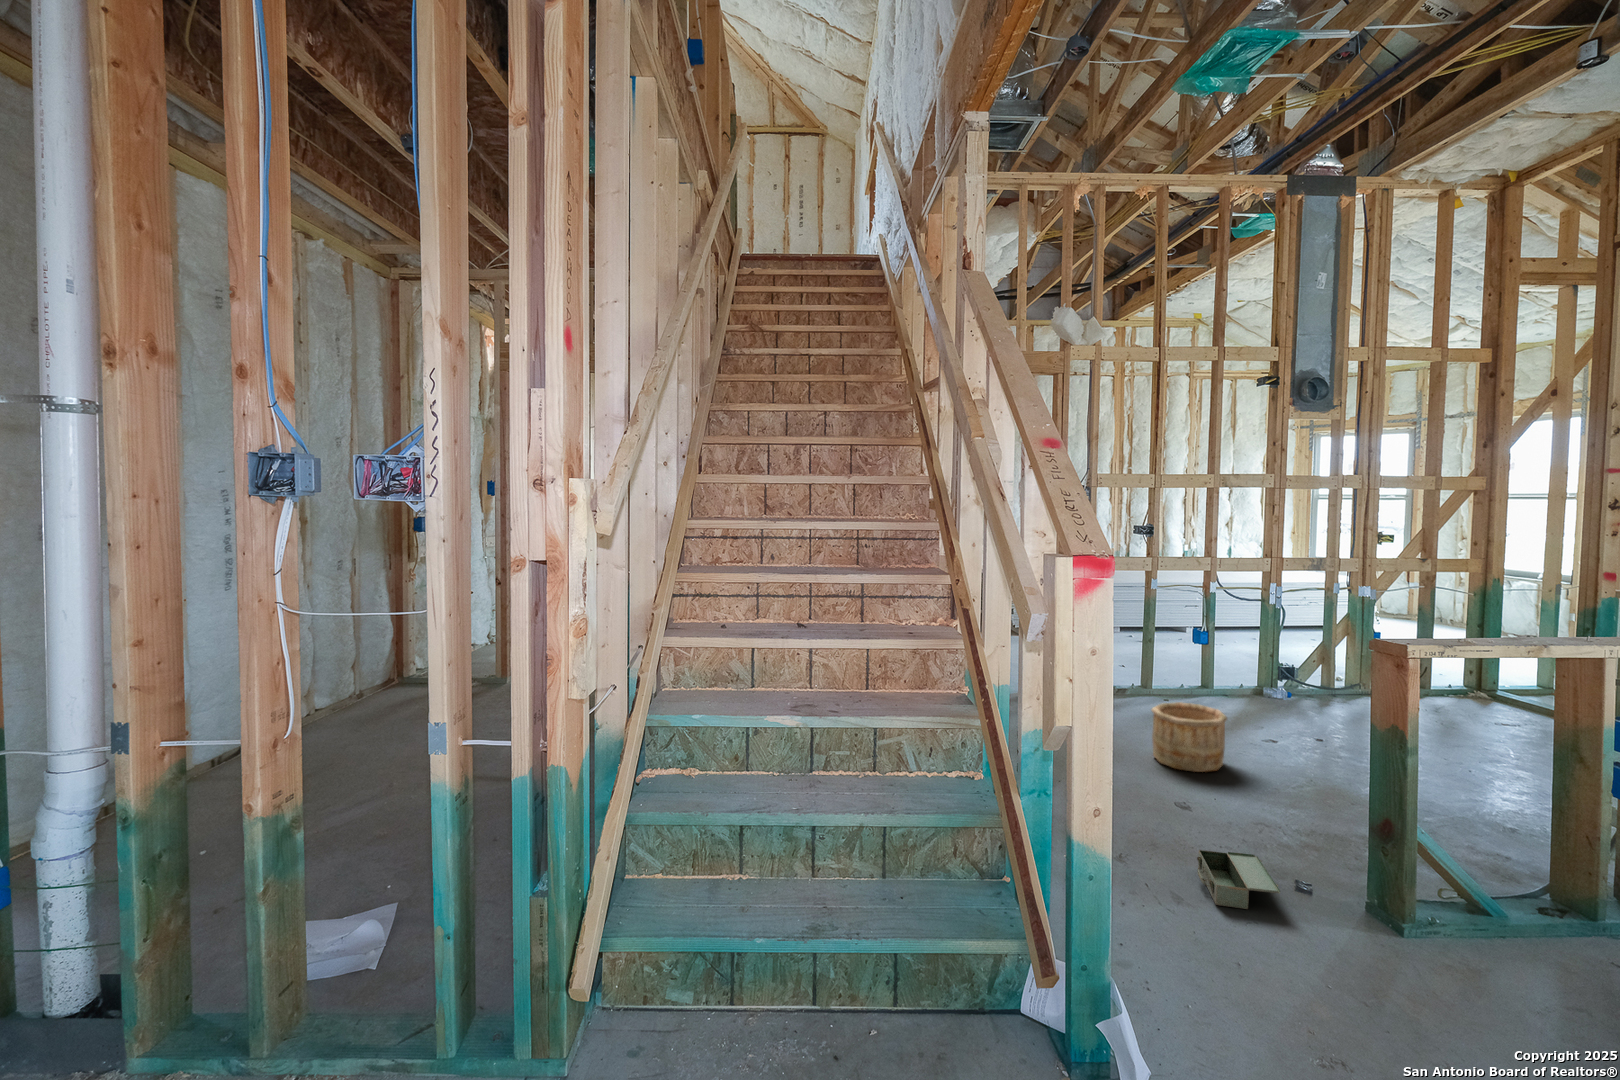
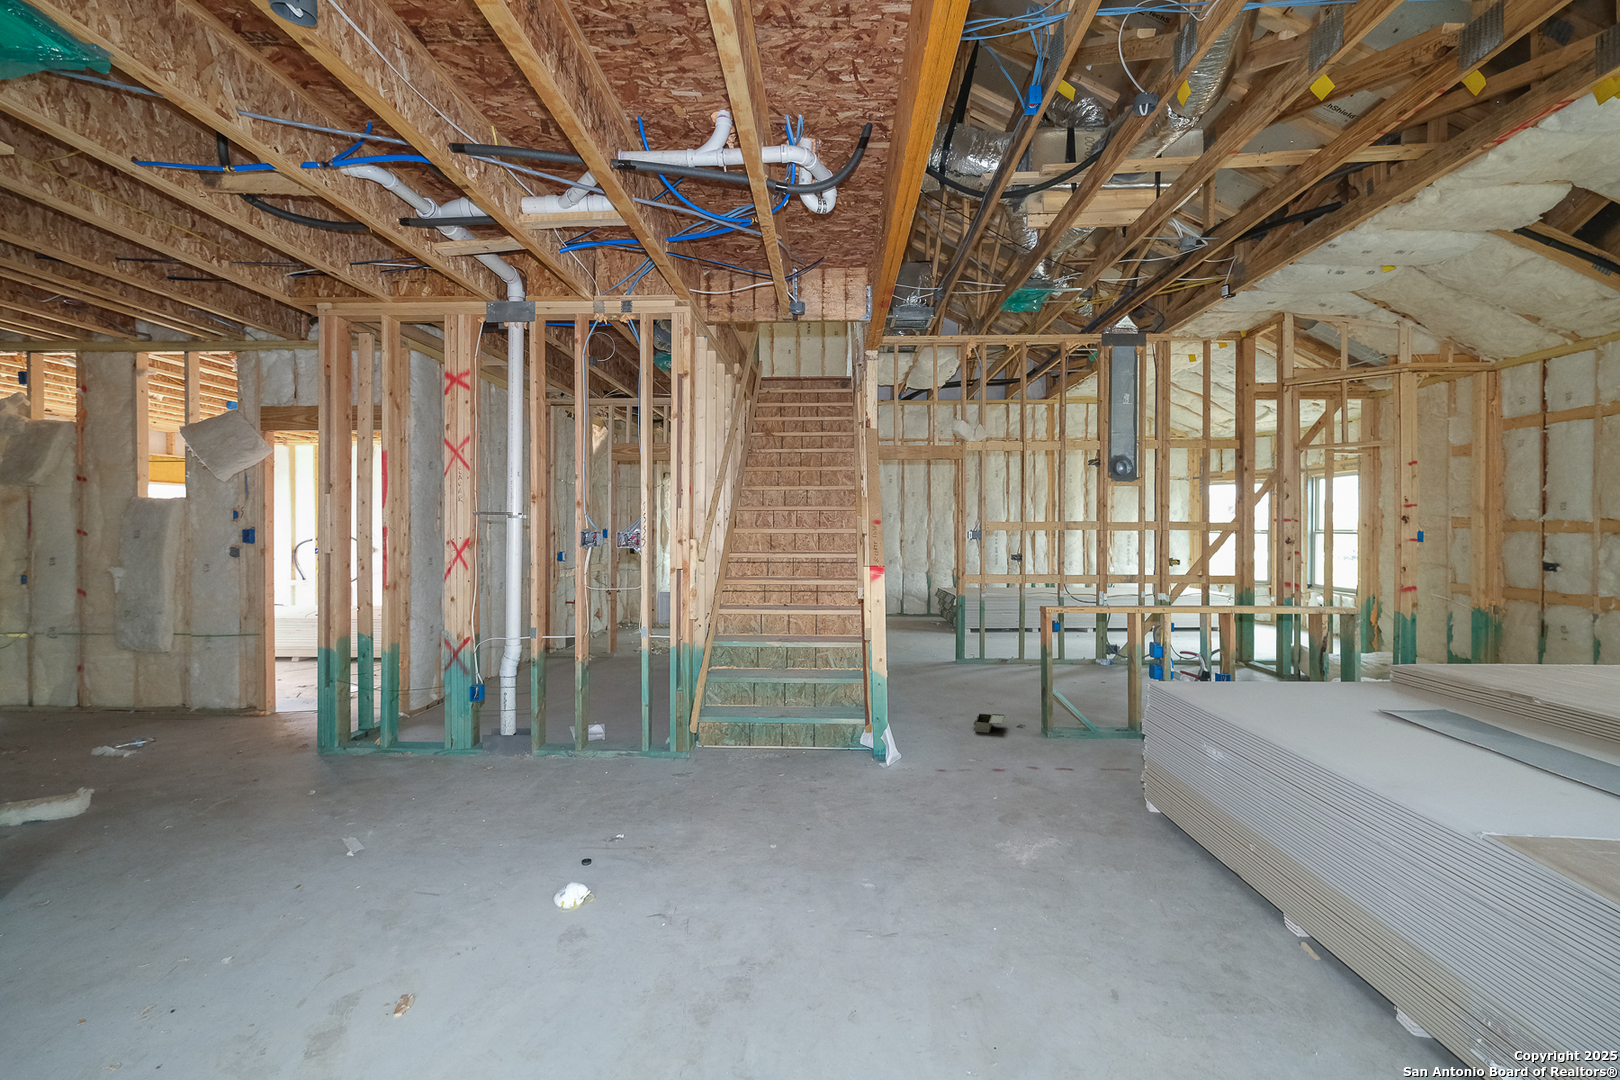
wooden bucket: present [1152,702,1227,772] -> none [997,658,1036,694]

